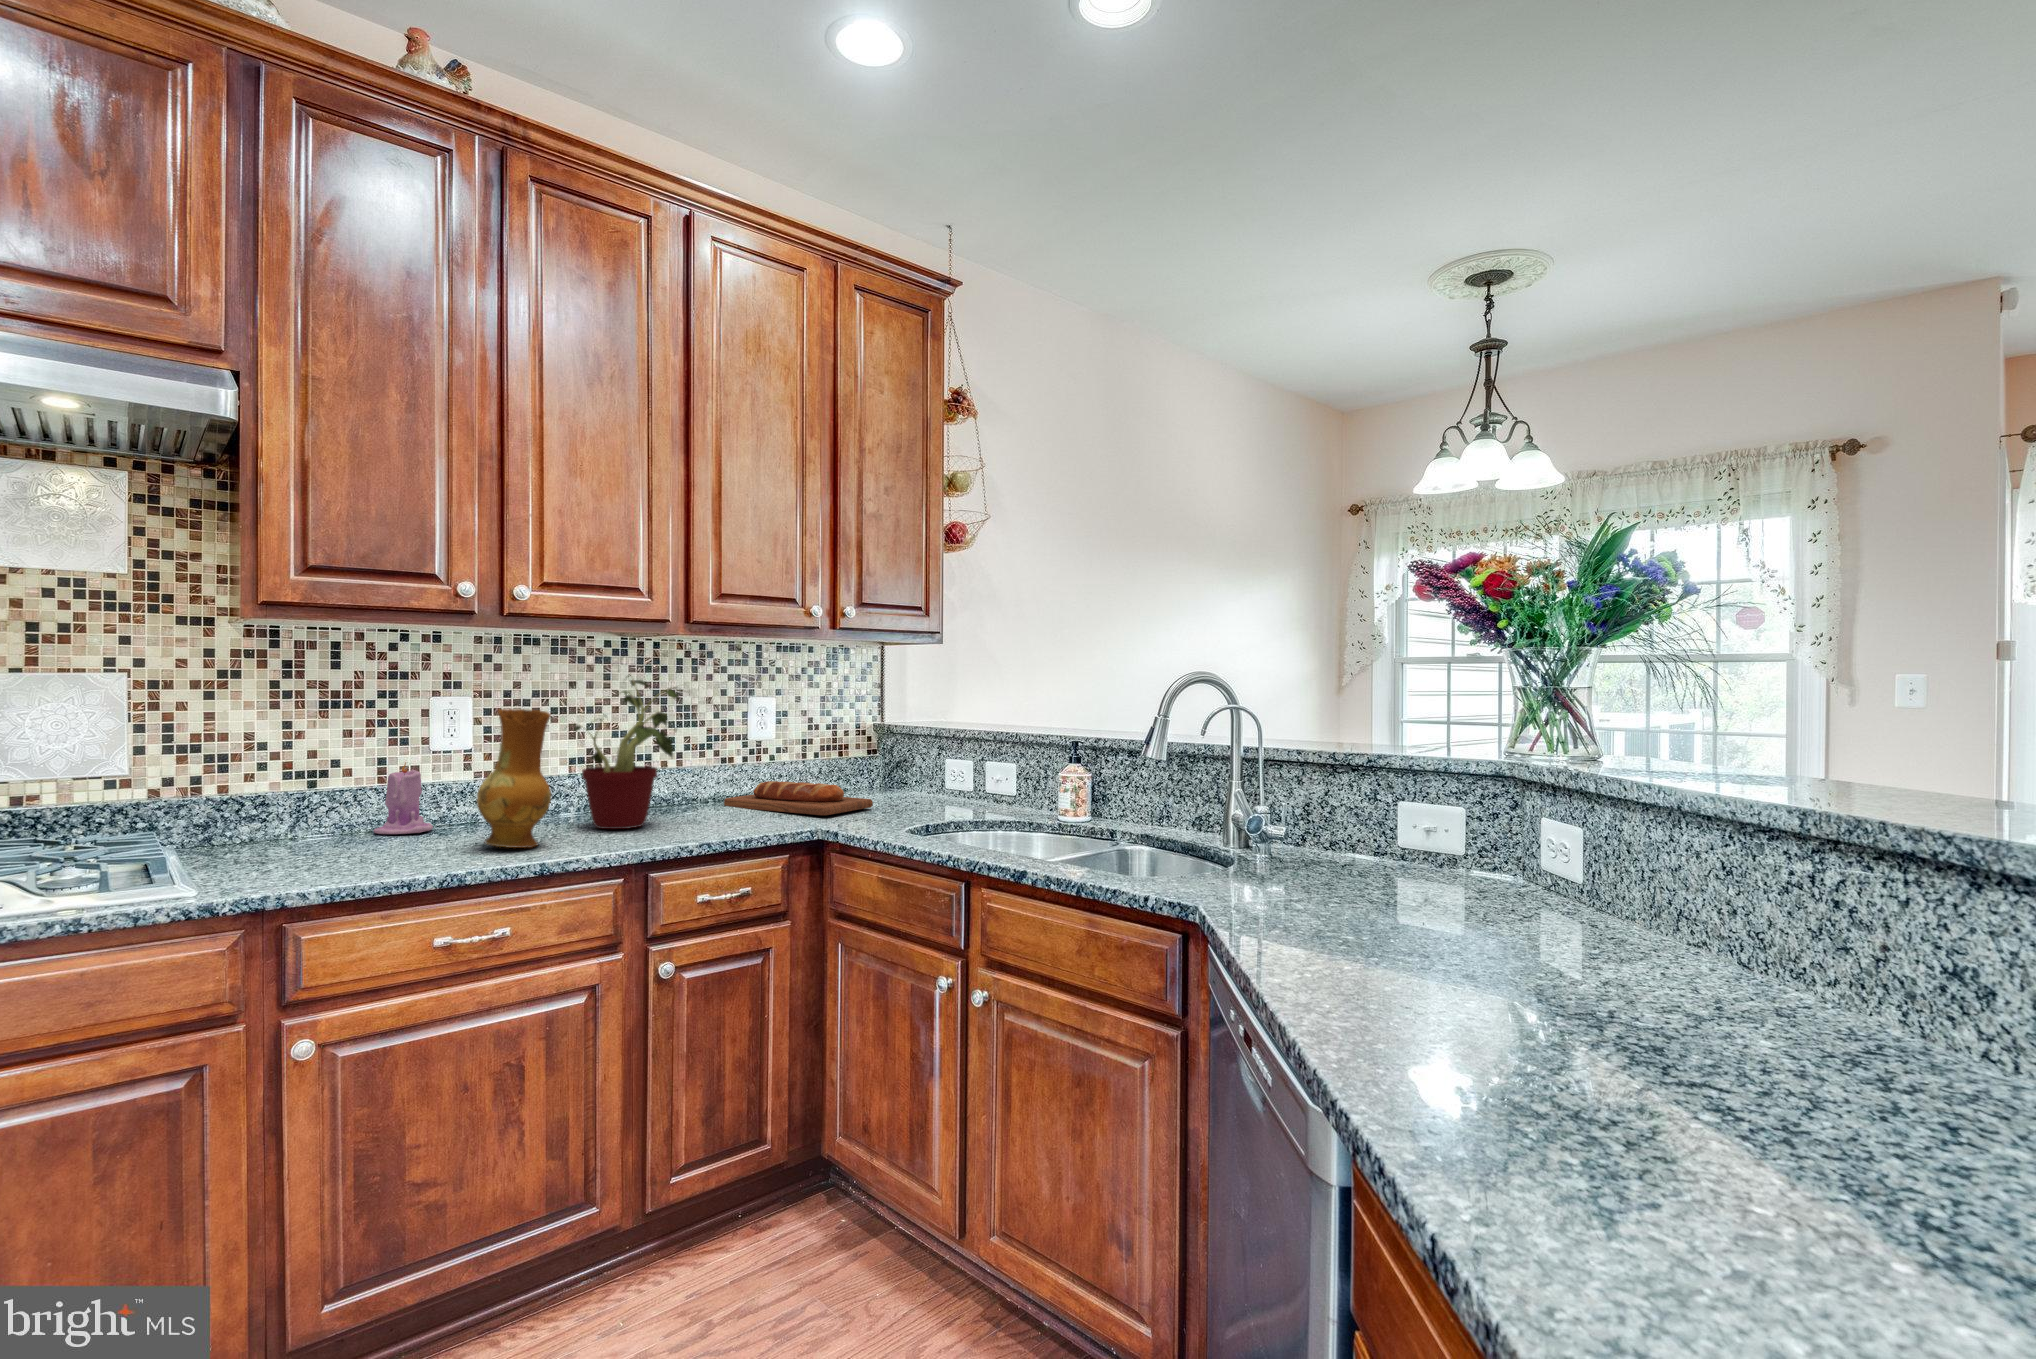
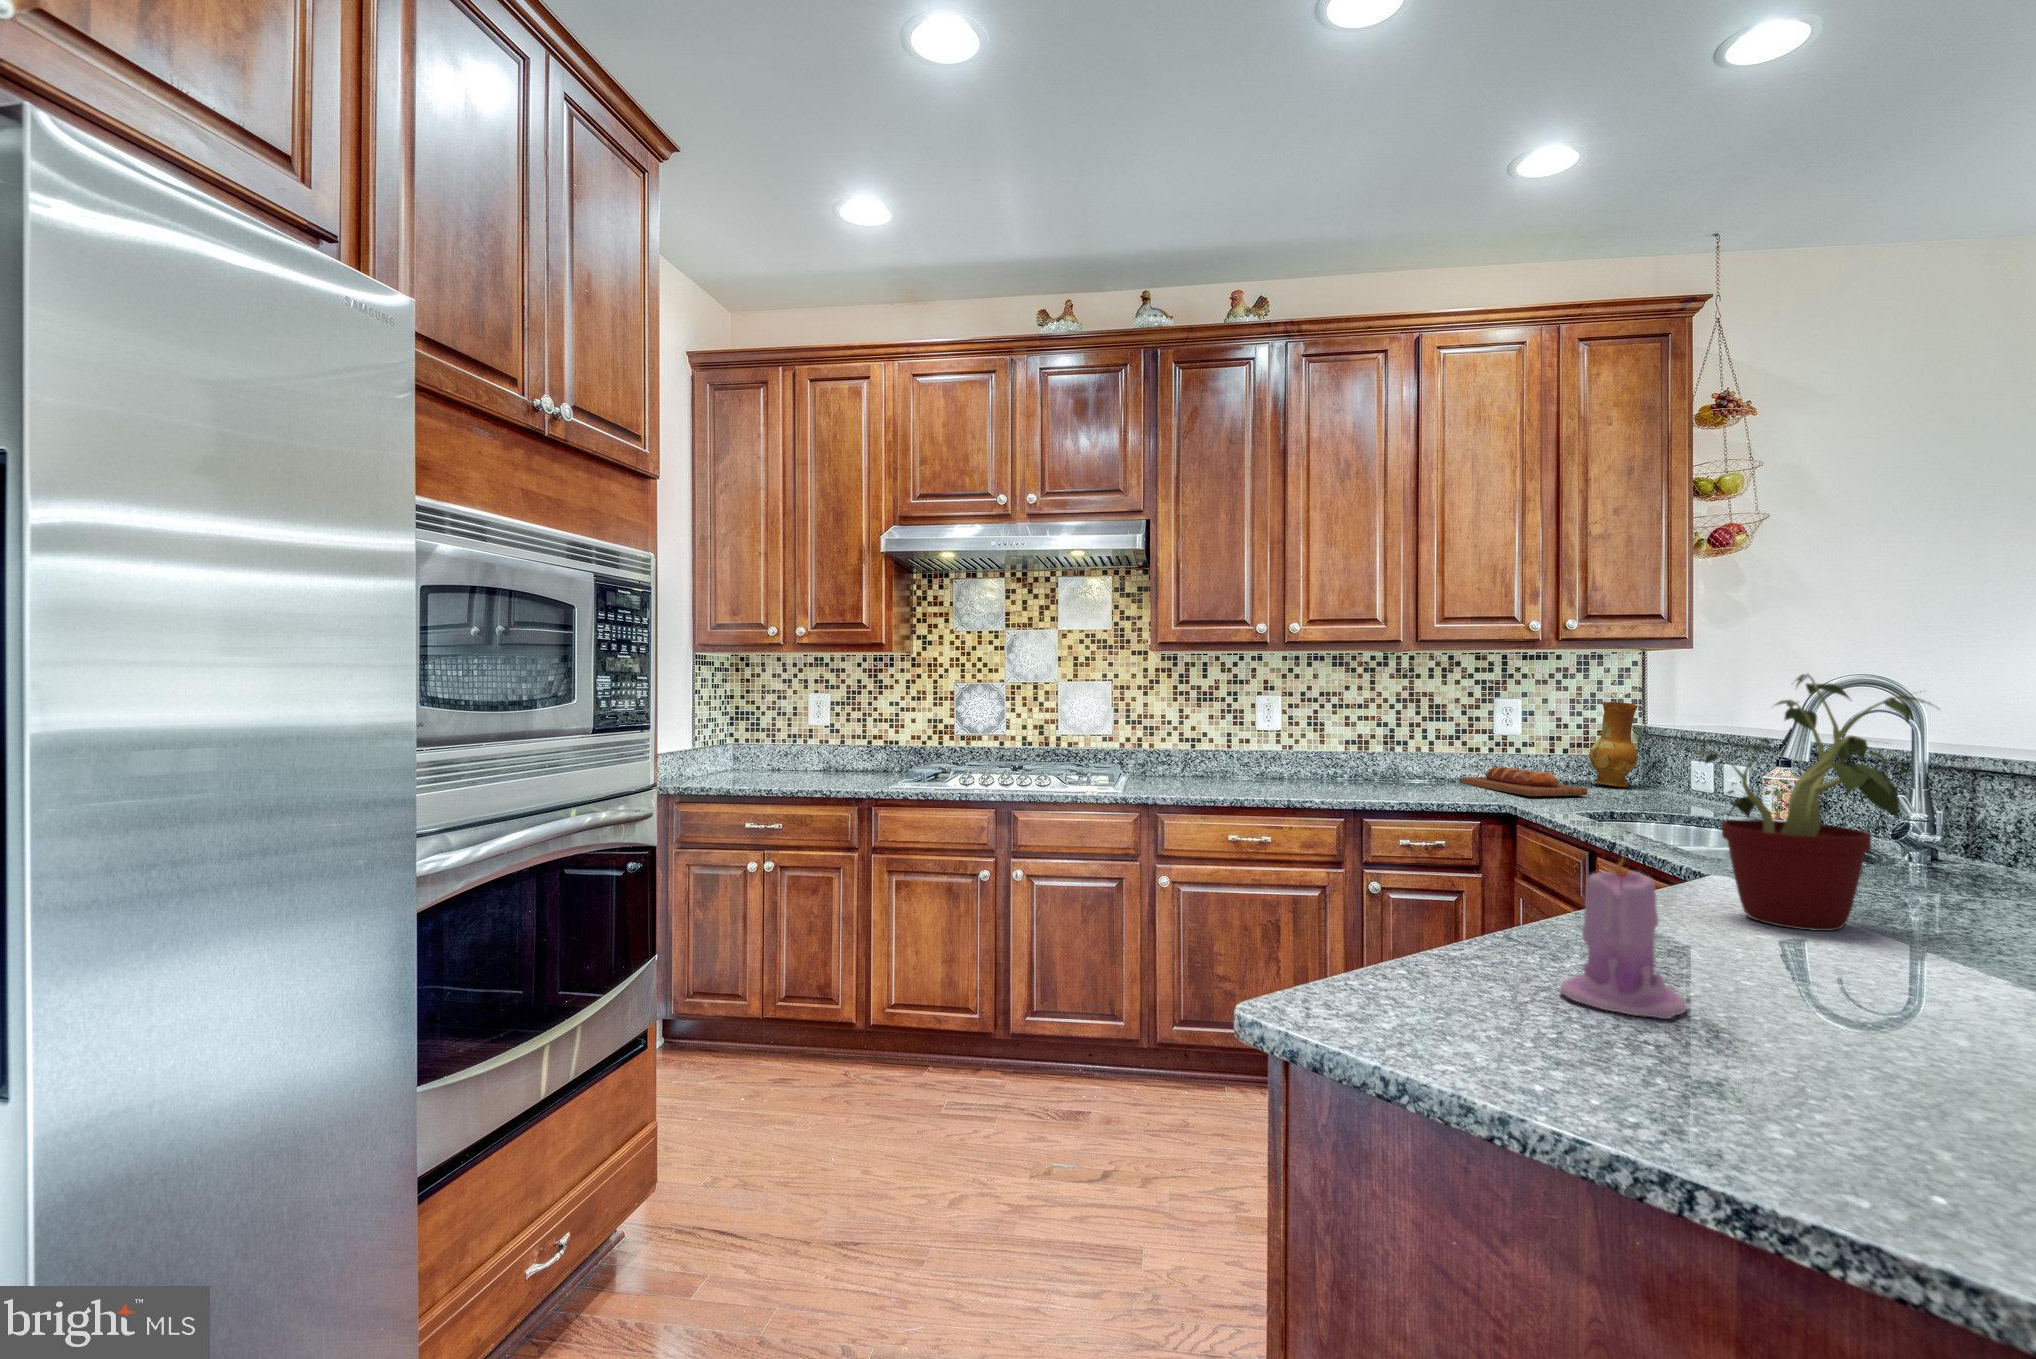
potted plant: present [573,674,679,829] -> present [1695,674,1930,931]
ceramic jug: present [477,709,551,848] -> present [1589,702,1638,788]
candle: present [374,762,433,834] -> present [1560,855,1687,1019]

